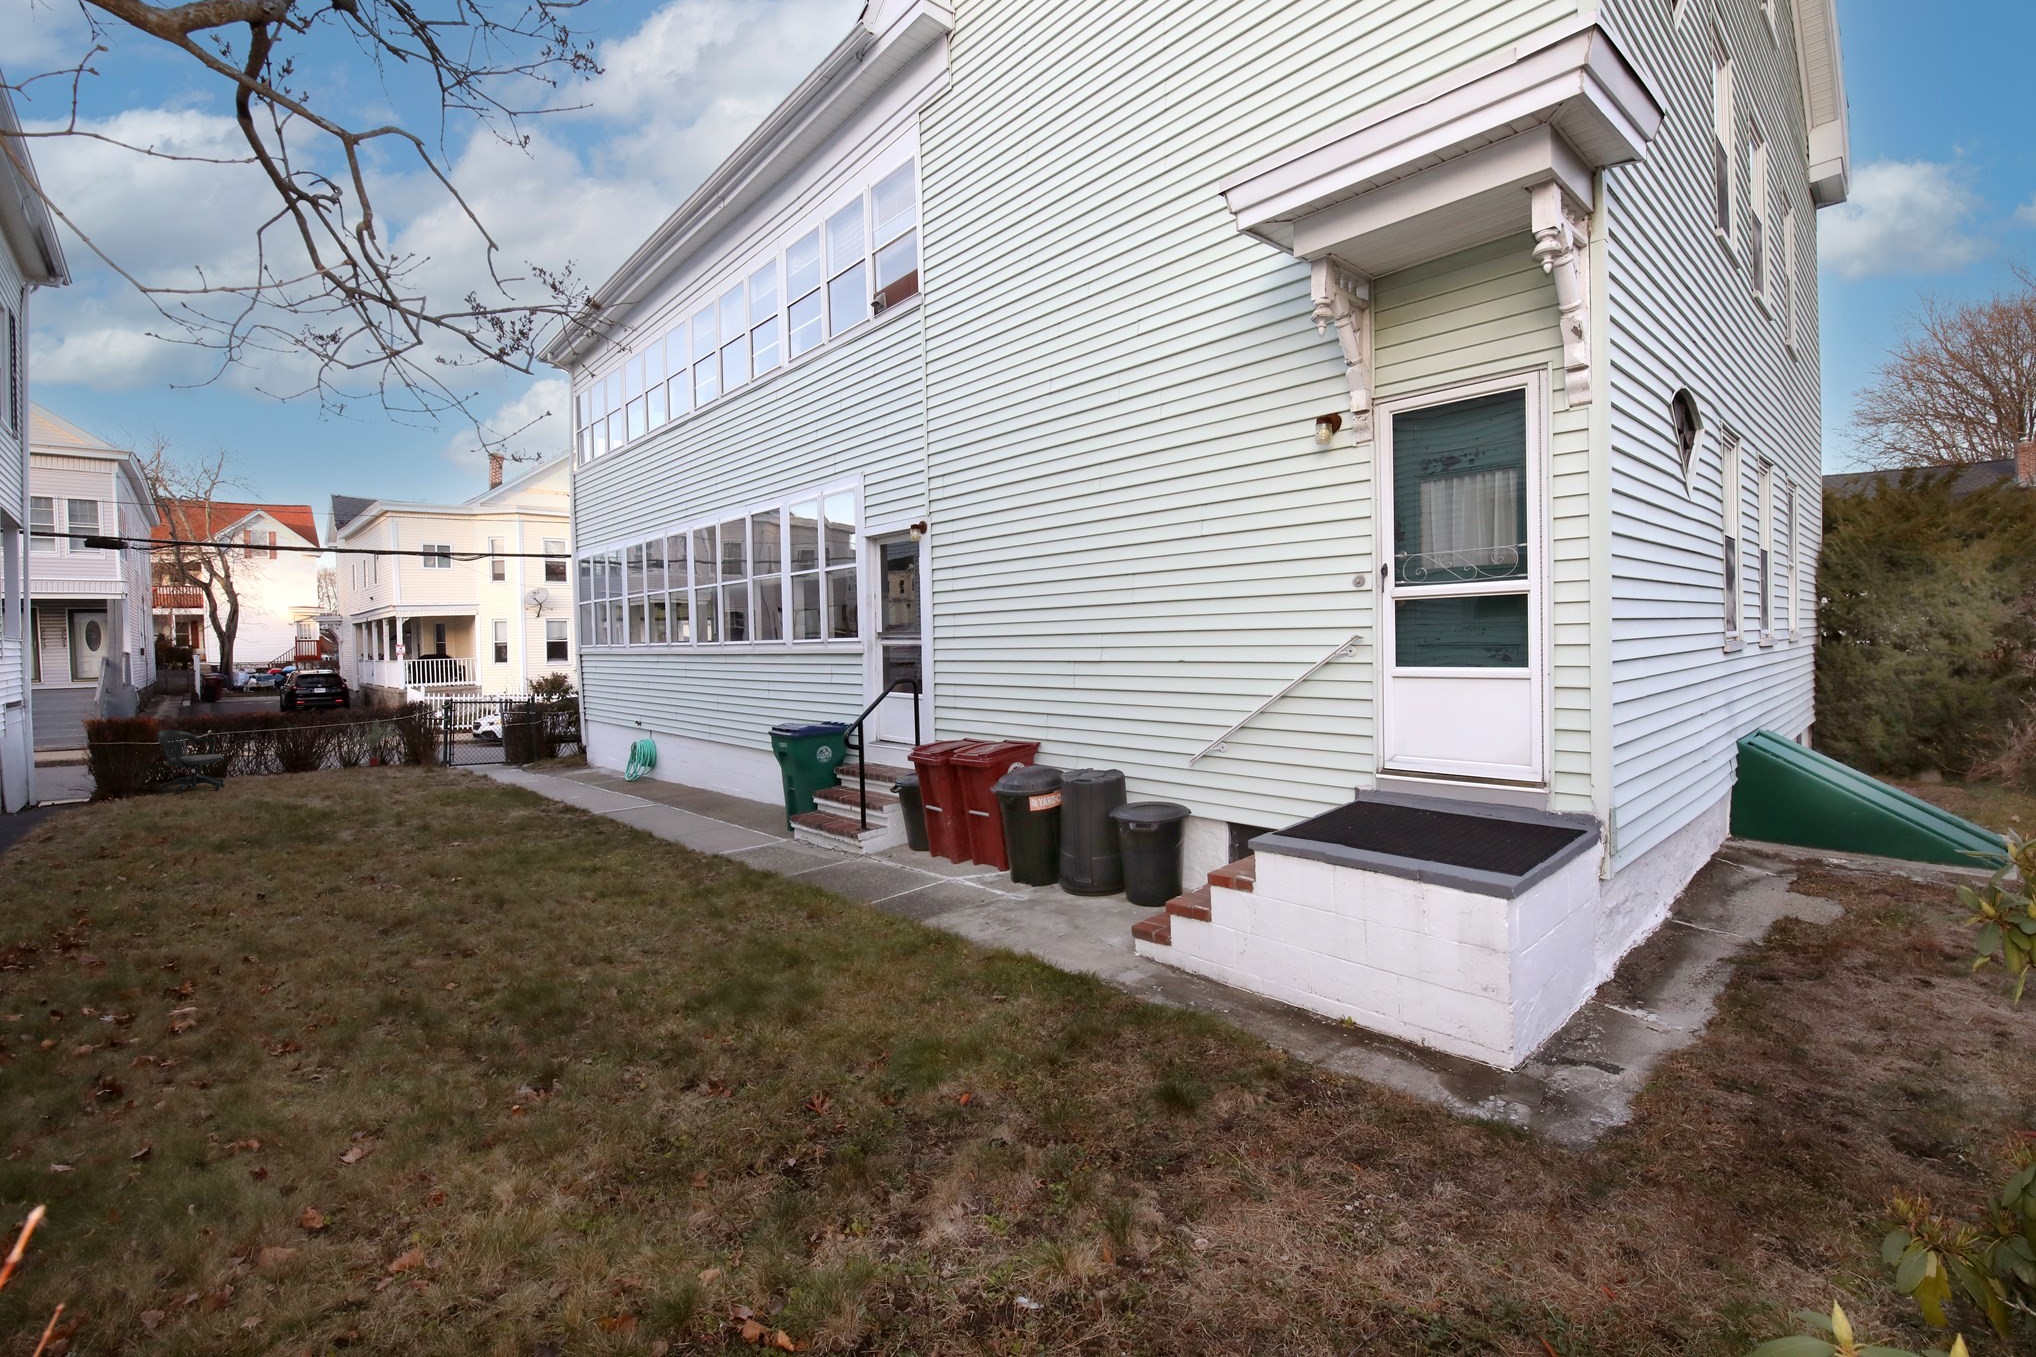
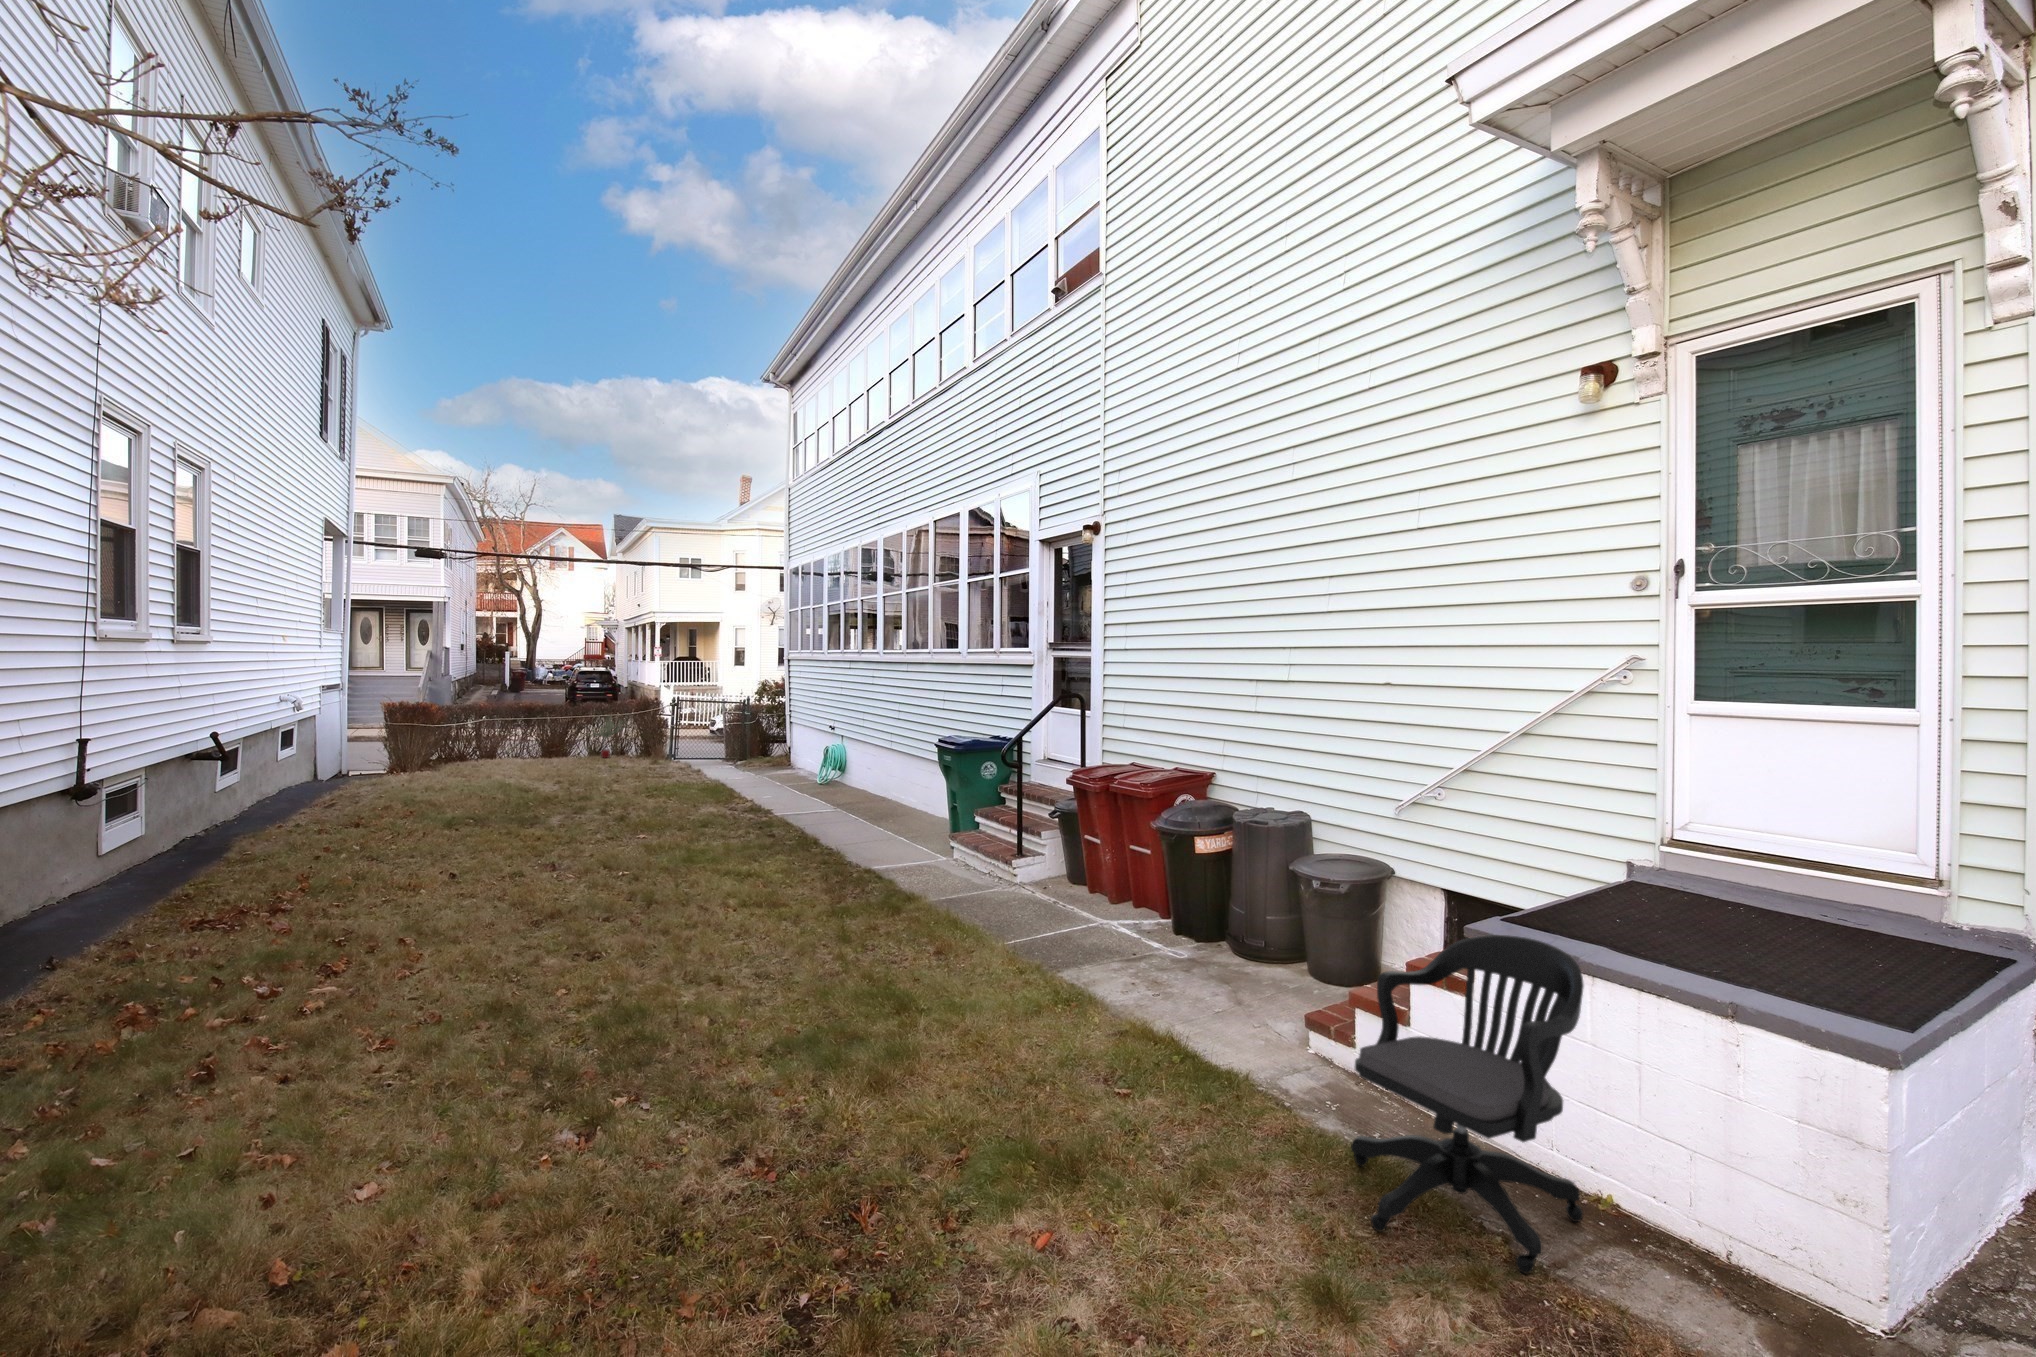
chair: present [158,730,225,794] -> present [1351,935,1584,1274]

